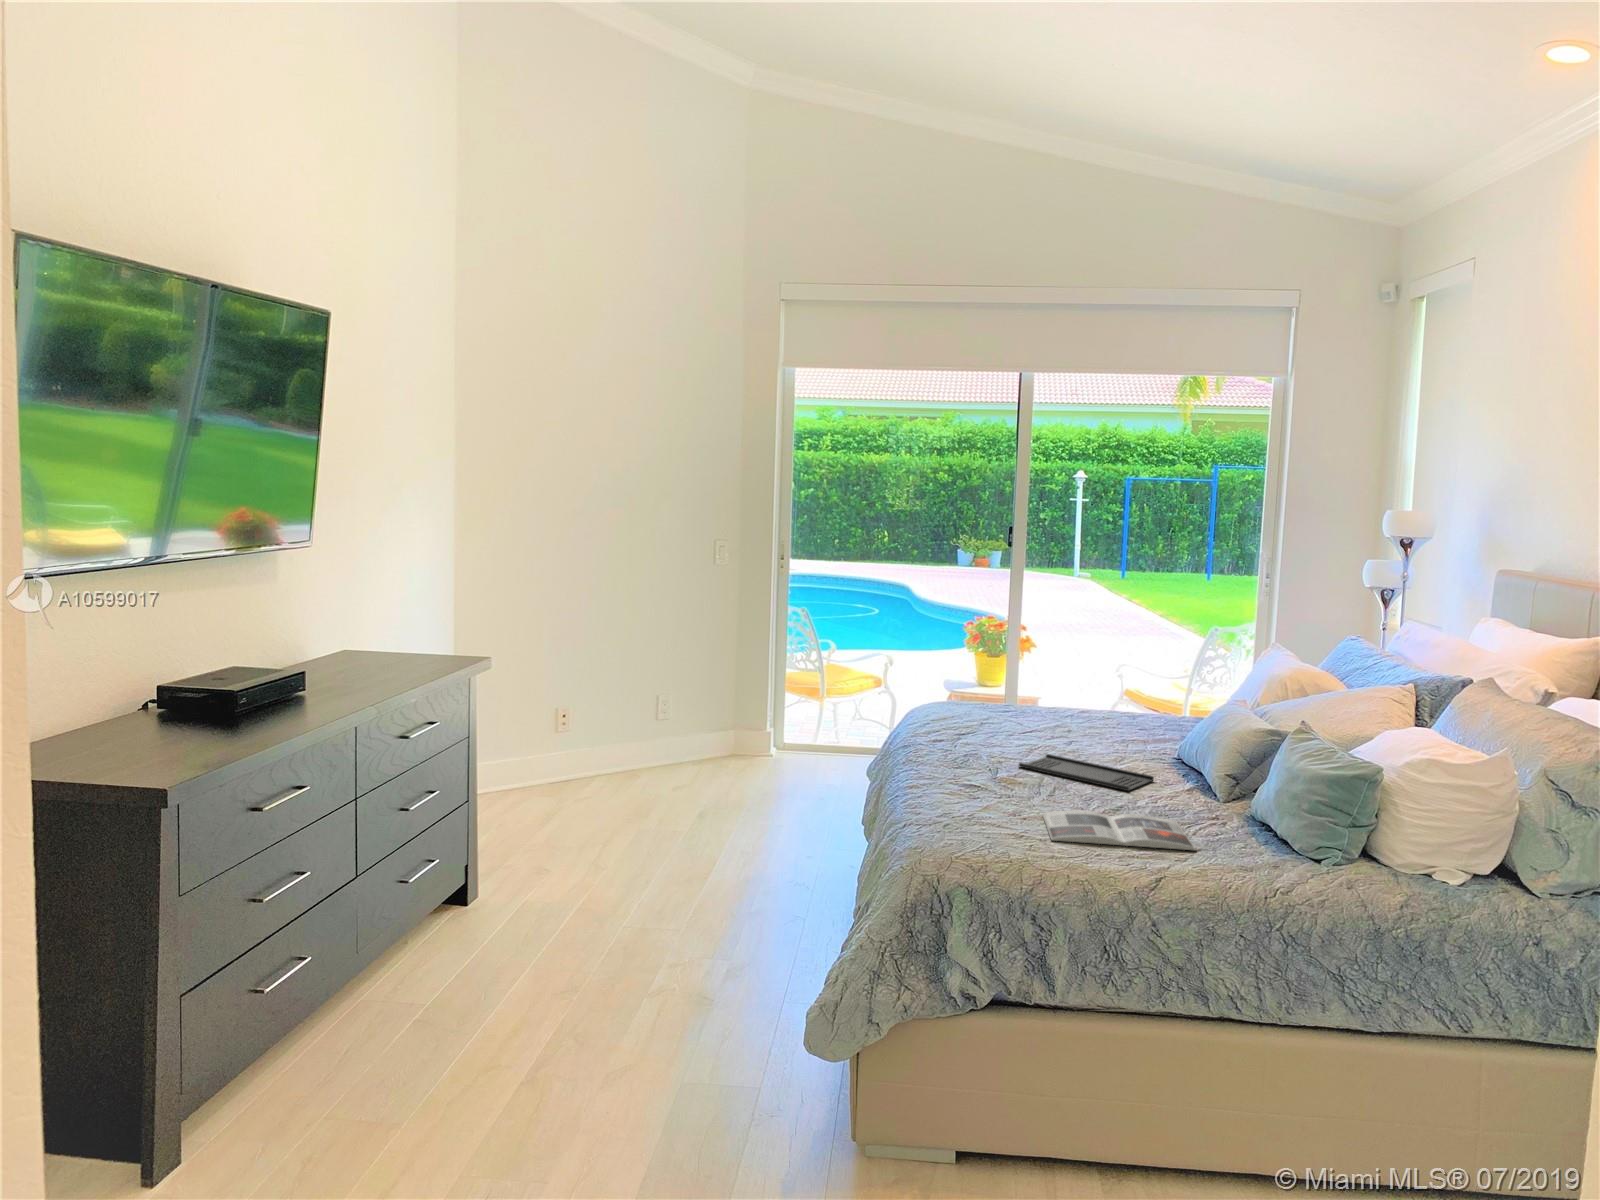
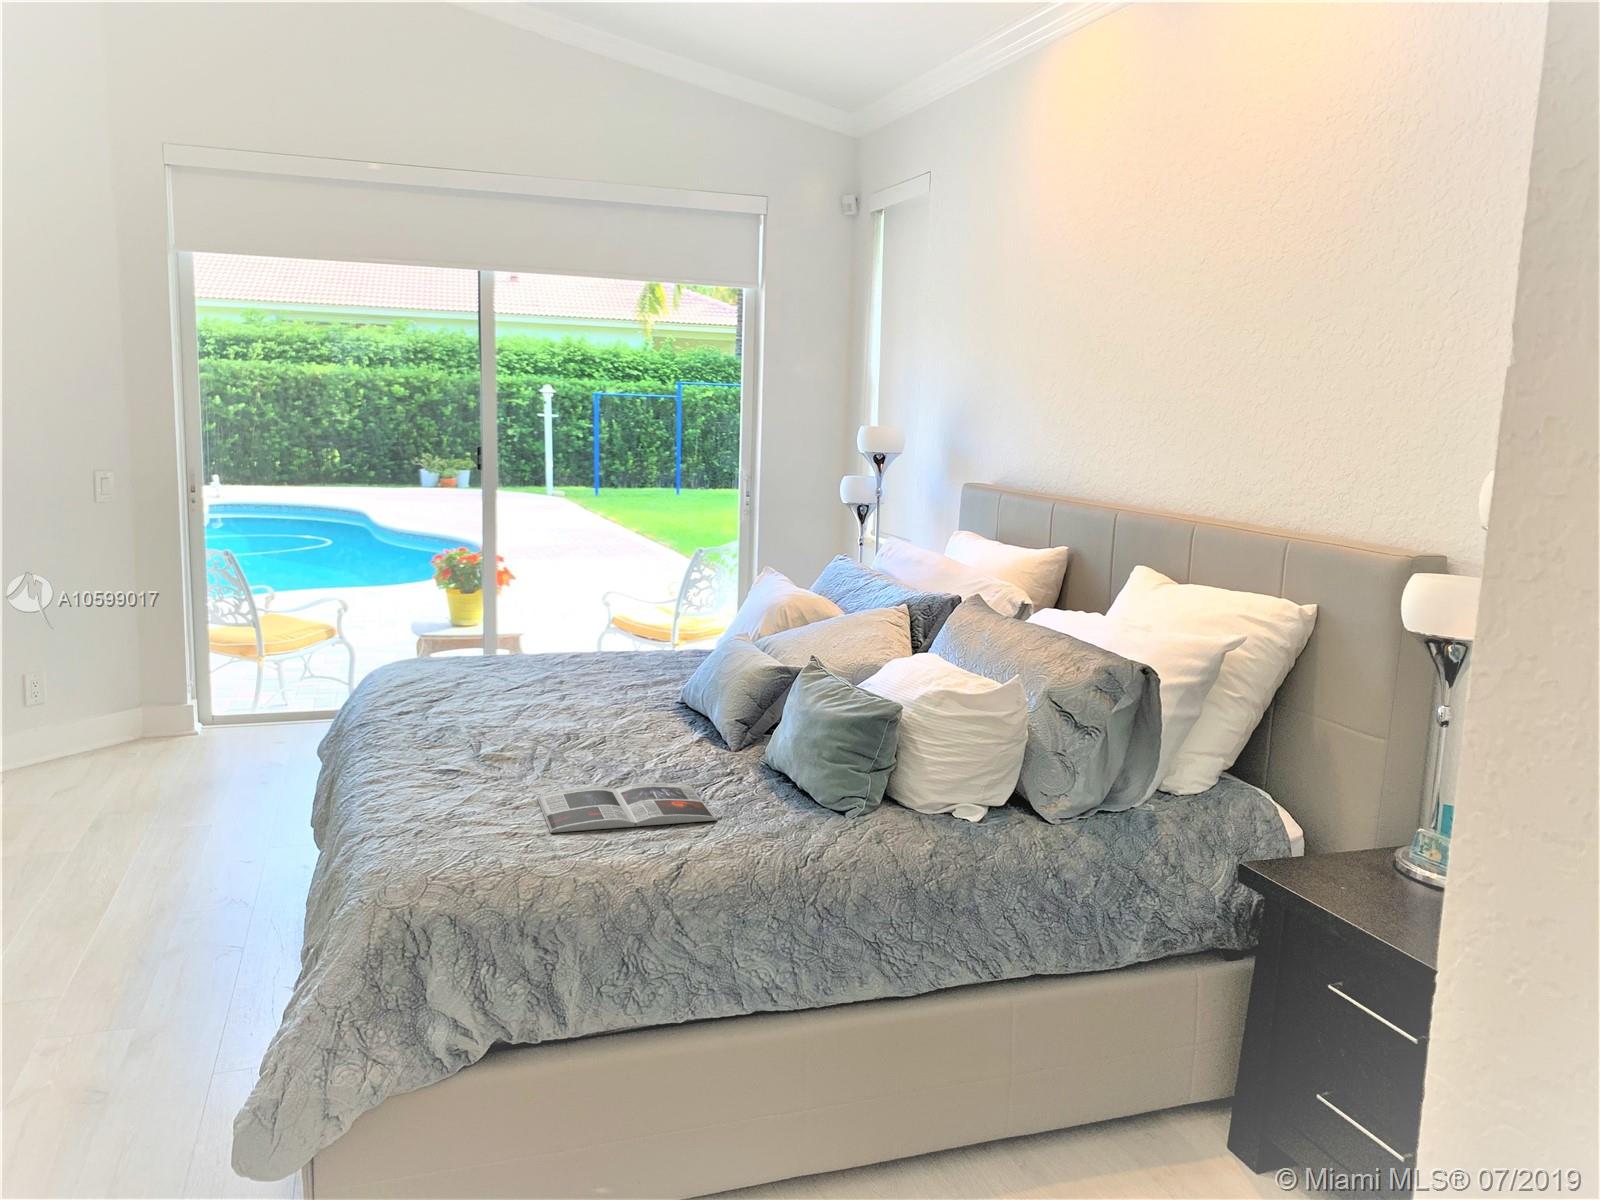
tray: present [1019,754,1154,791] -> none [503,714,658,752]

